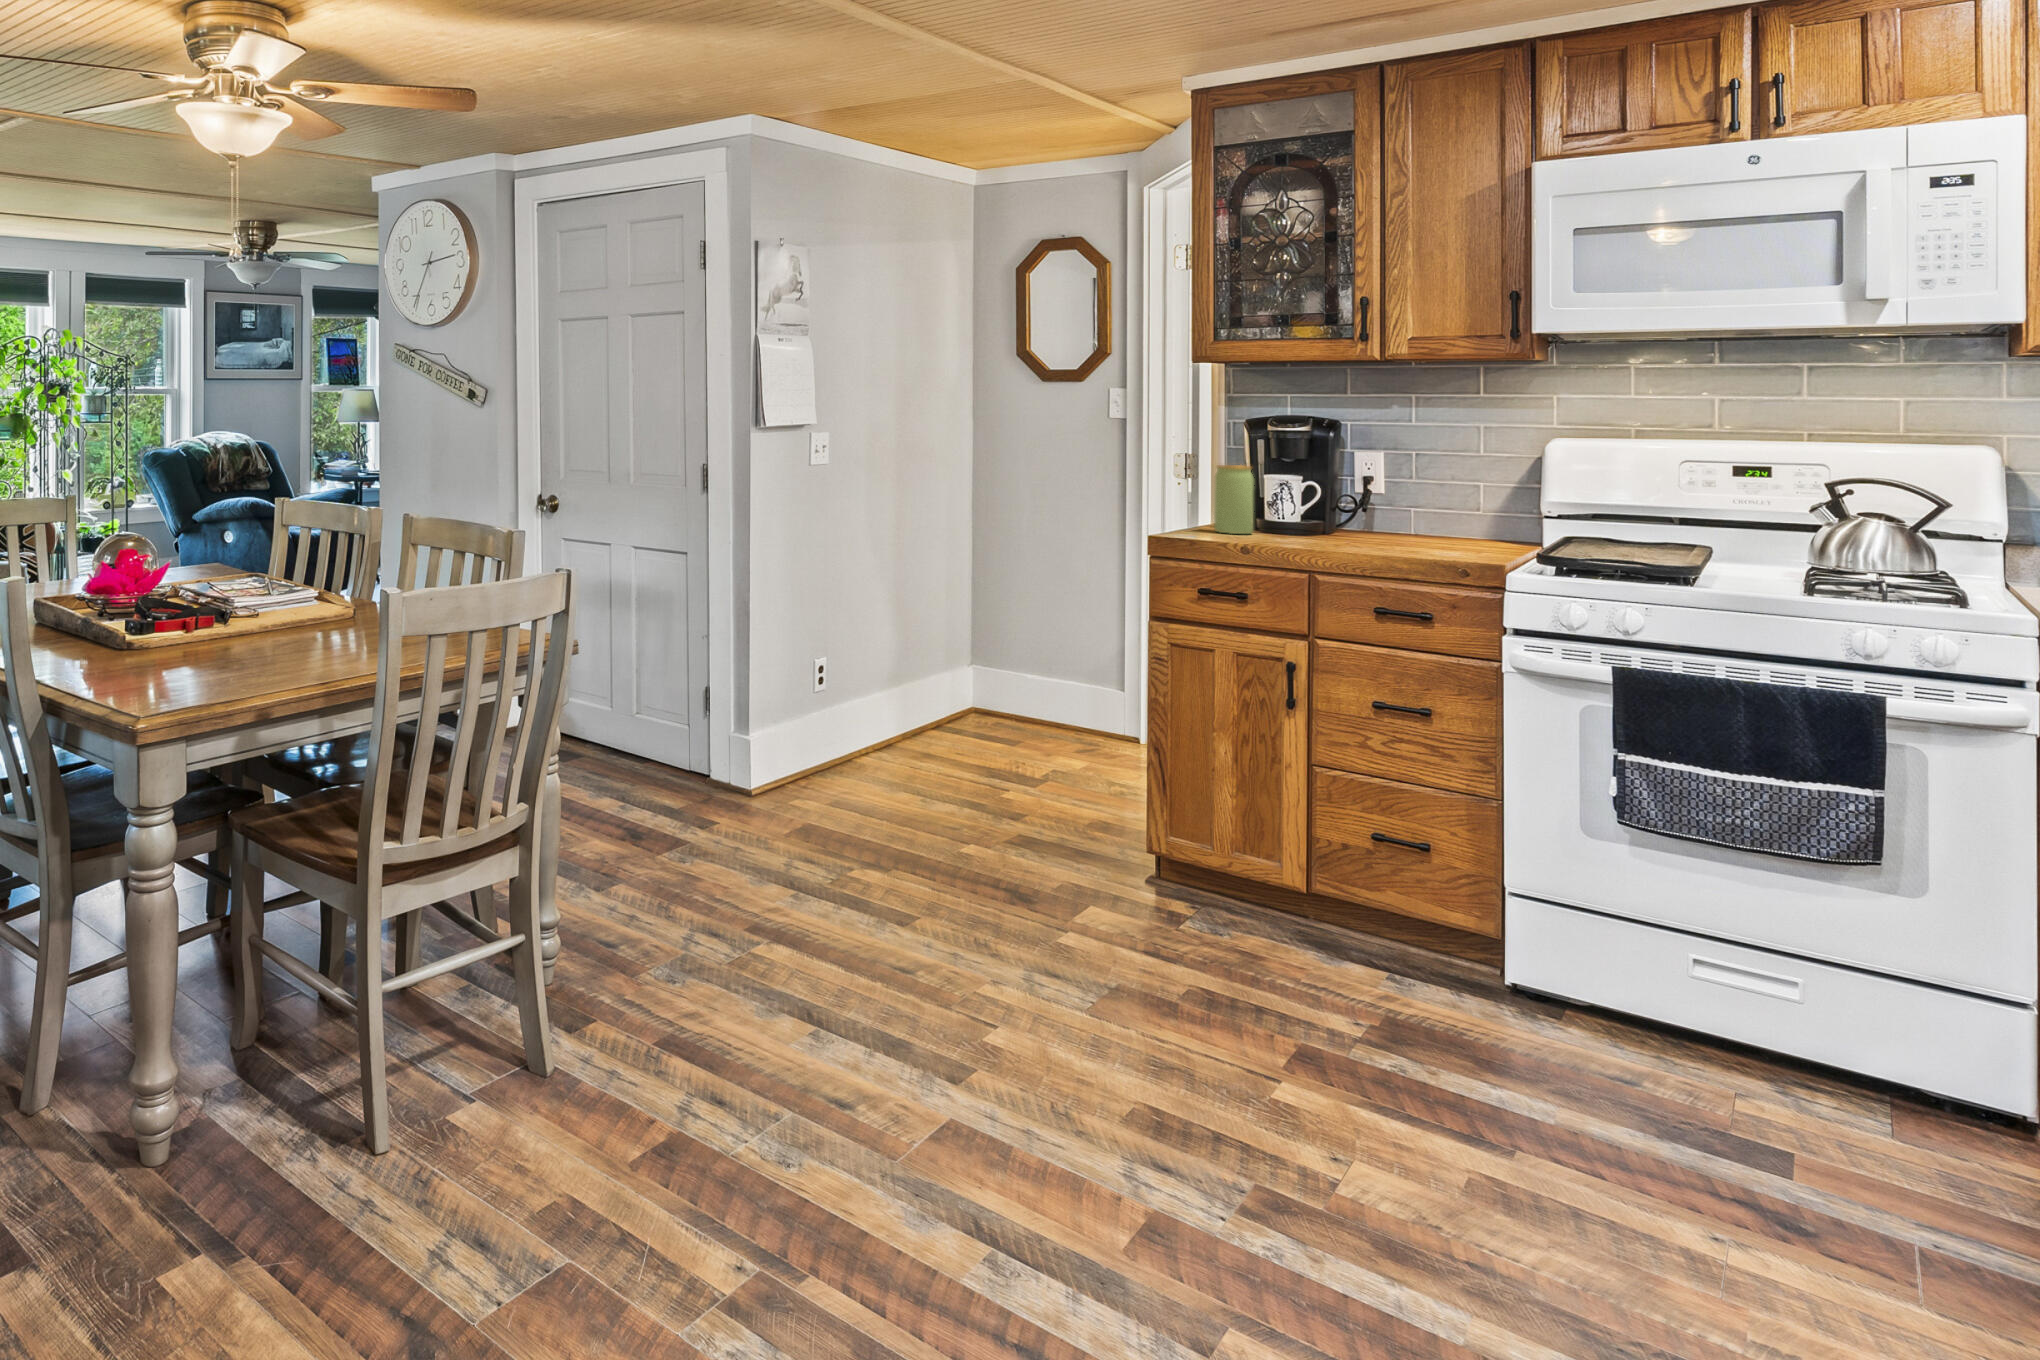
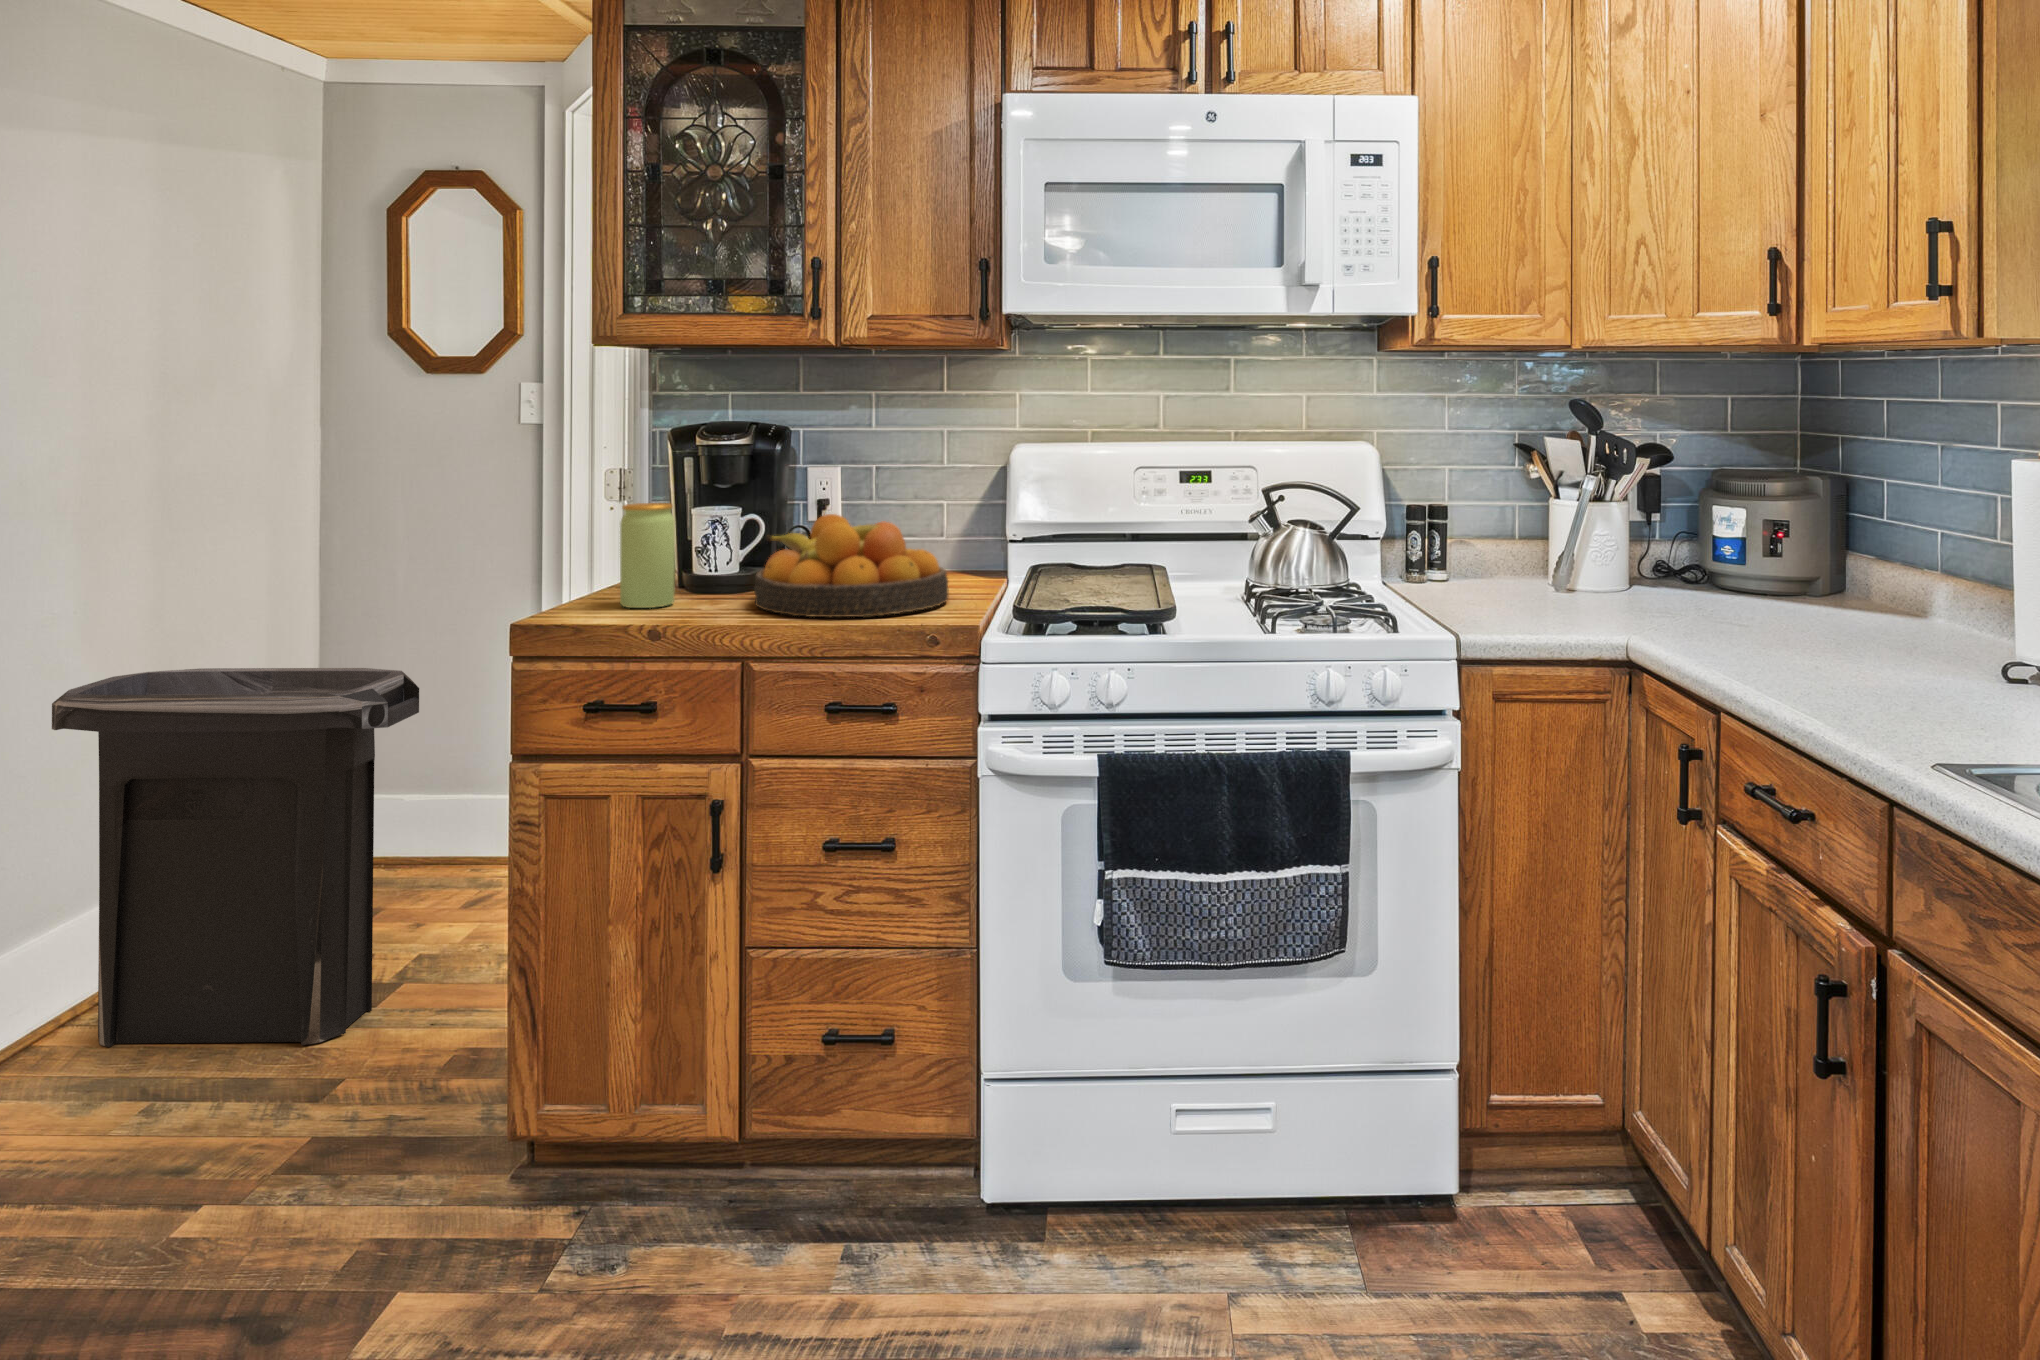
fruit bowl: none [1314,481,1480,552] -> present [754,514,949,617]
trash can: none [862,556,1067,791] -> present [52,668,419,1047]

